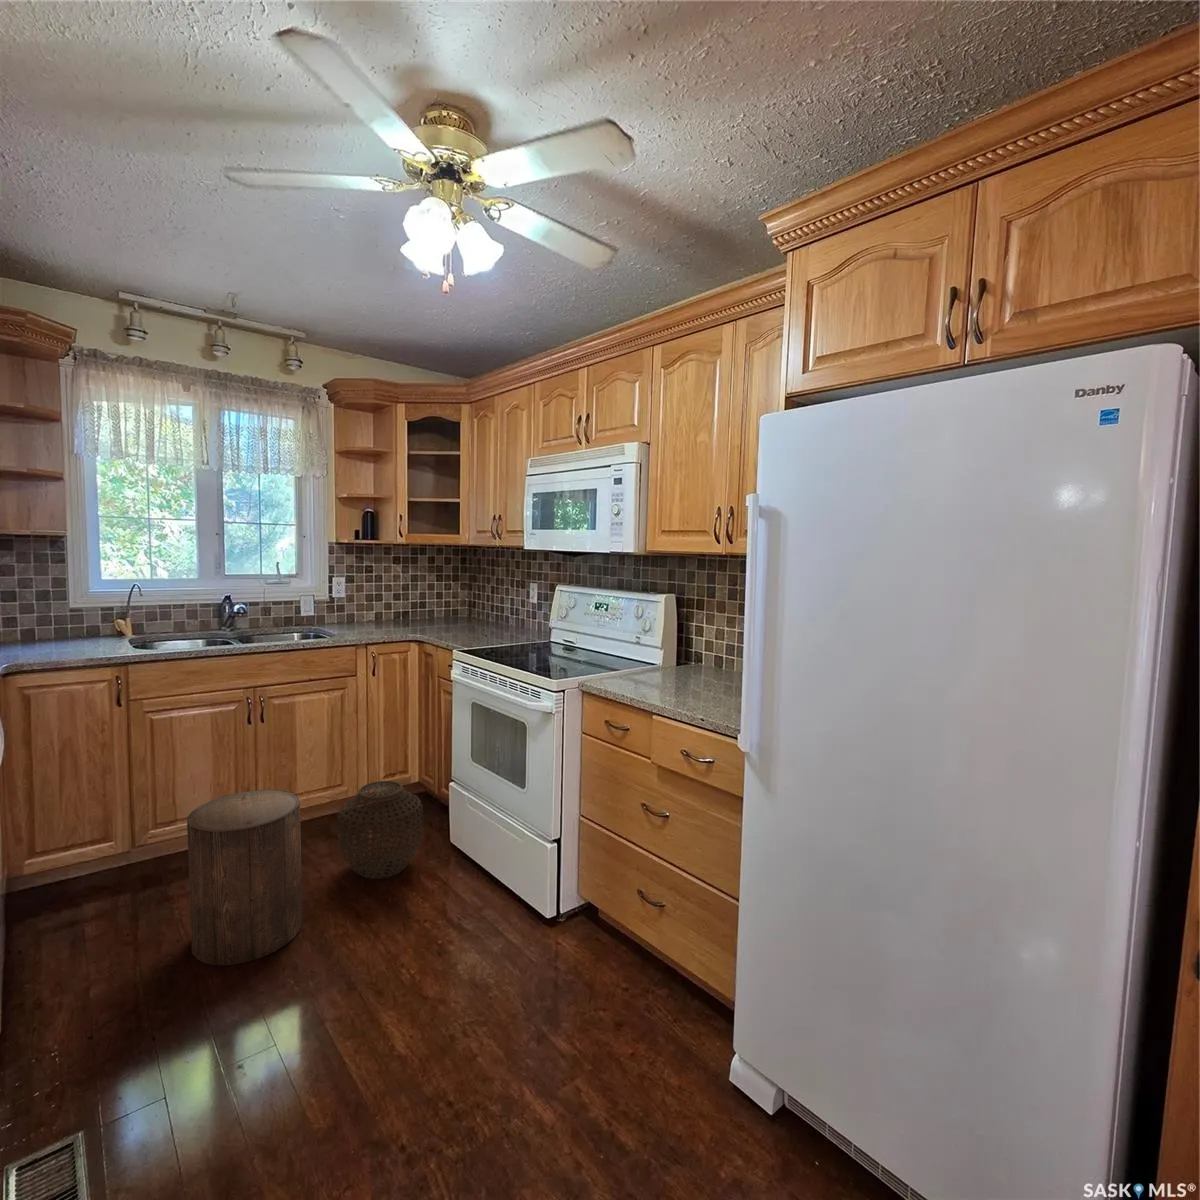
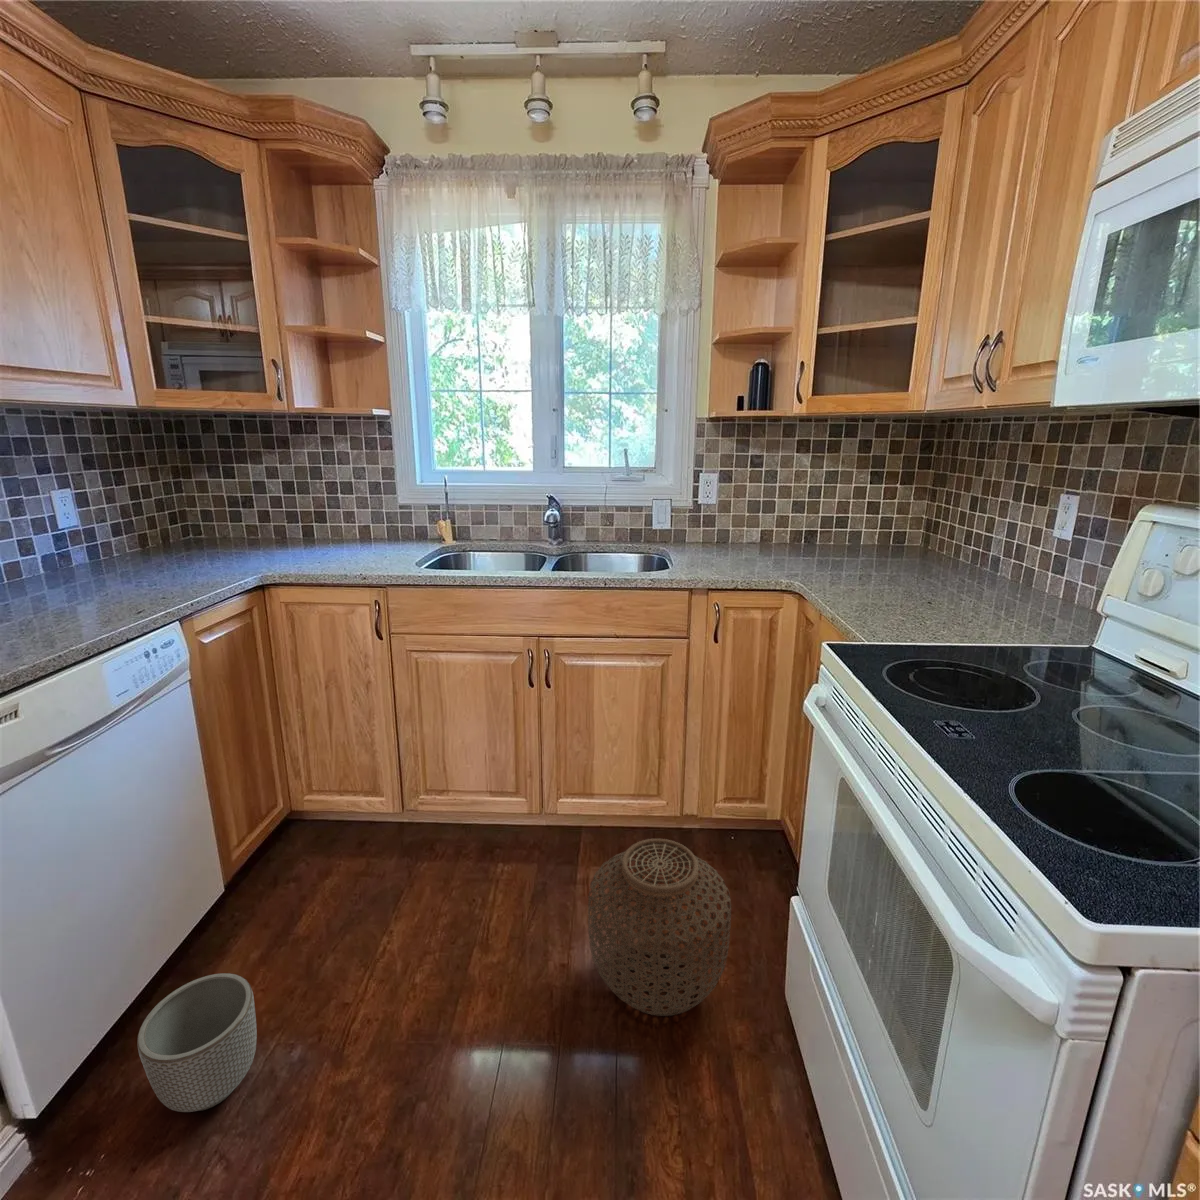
stool: present [187,790,302,965] -> none [323,812,501,1105]
planter: none [57,929,144,1024] -> present [137,973,257,1112]

